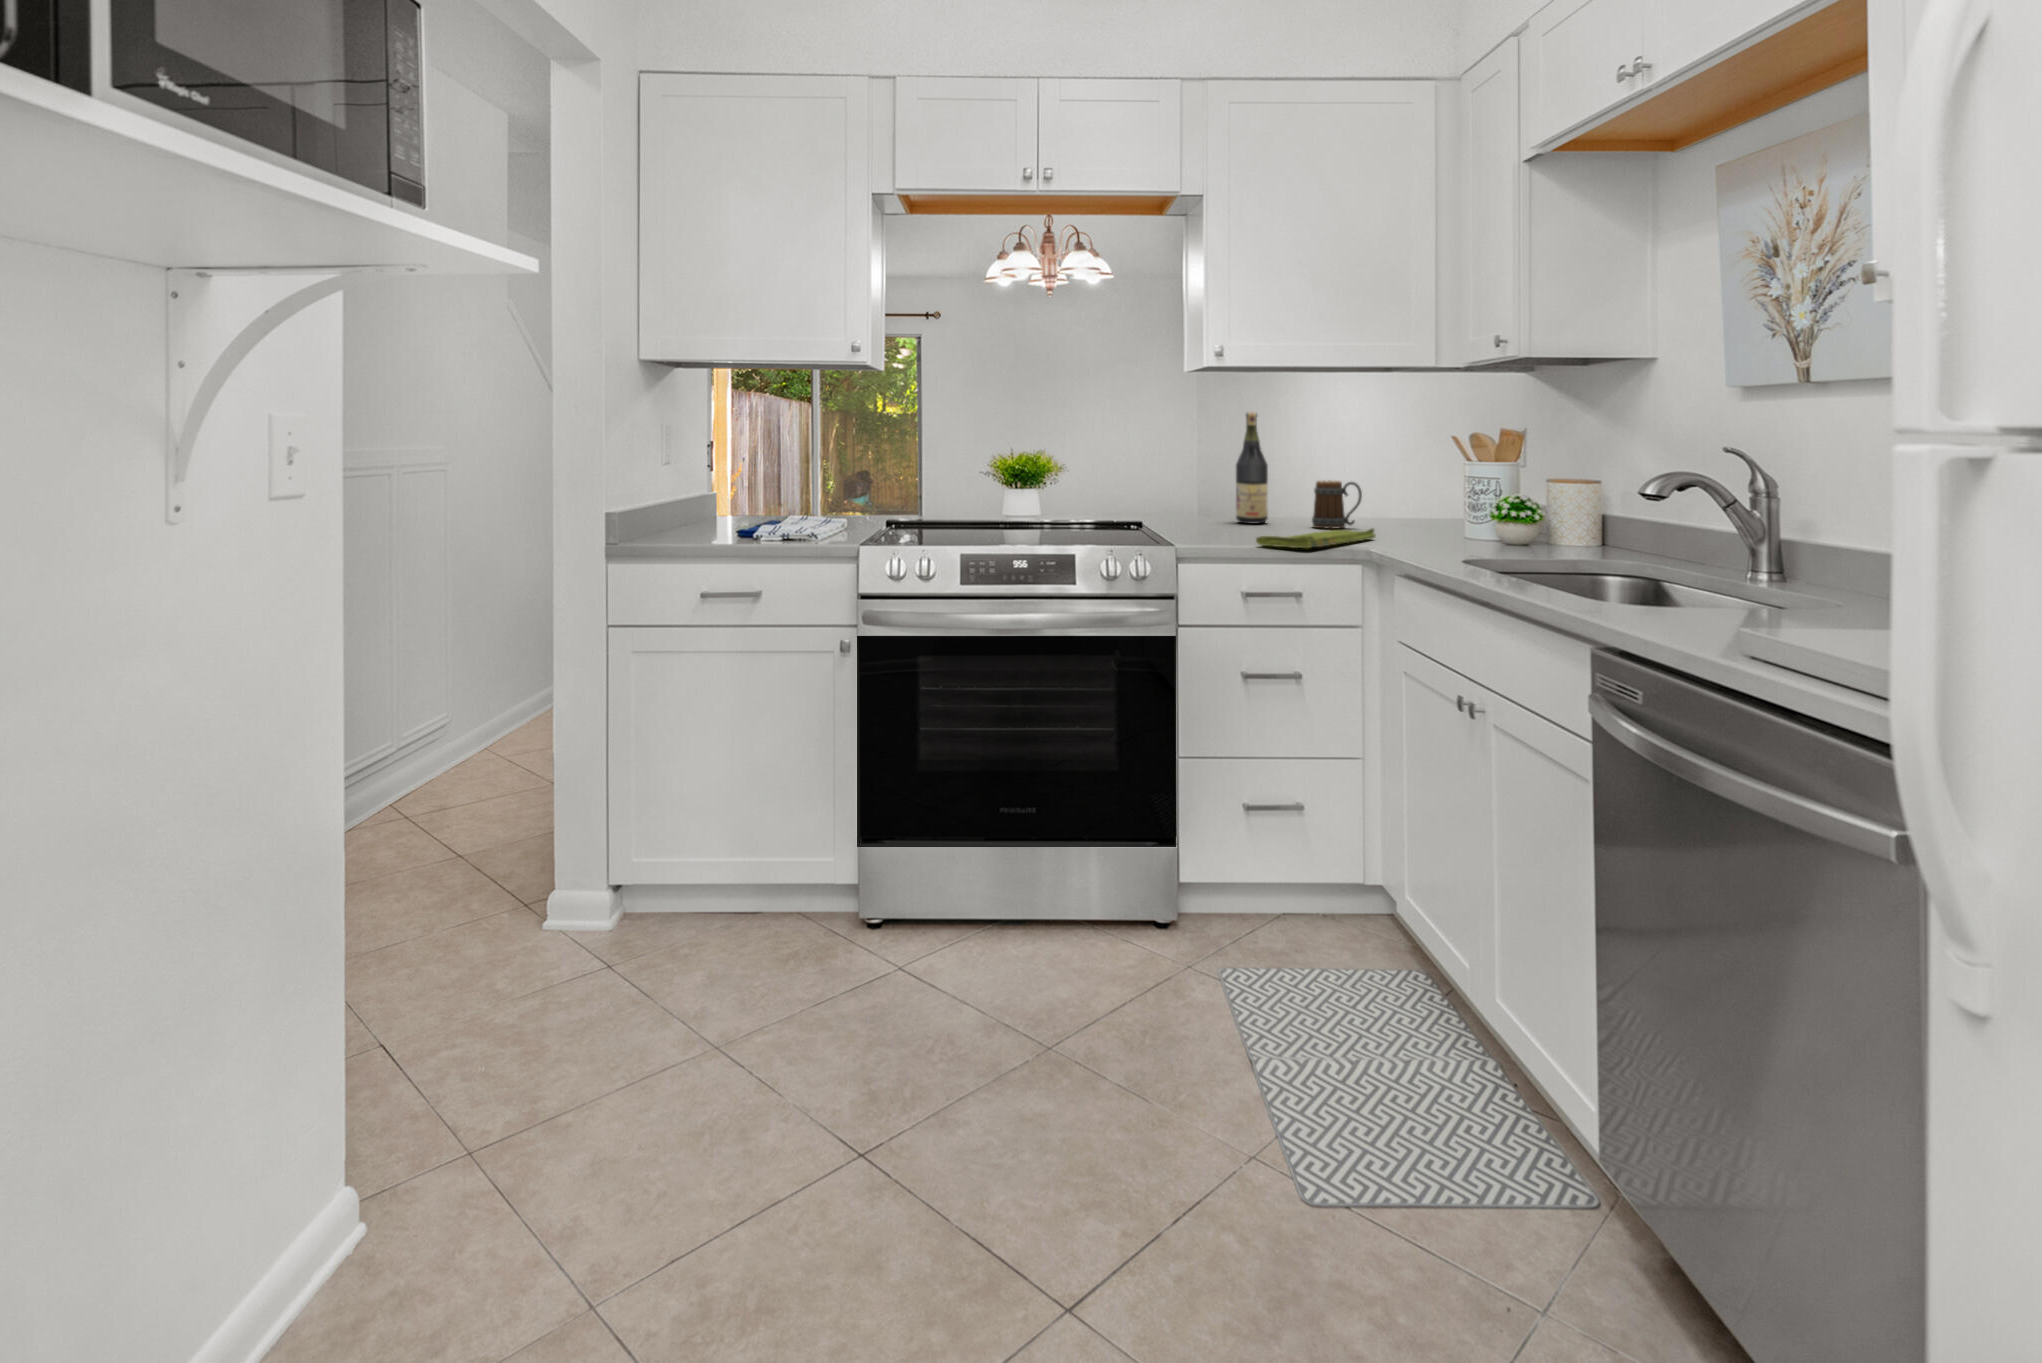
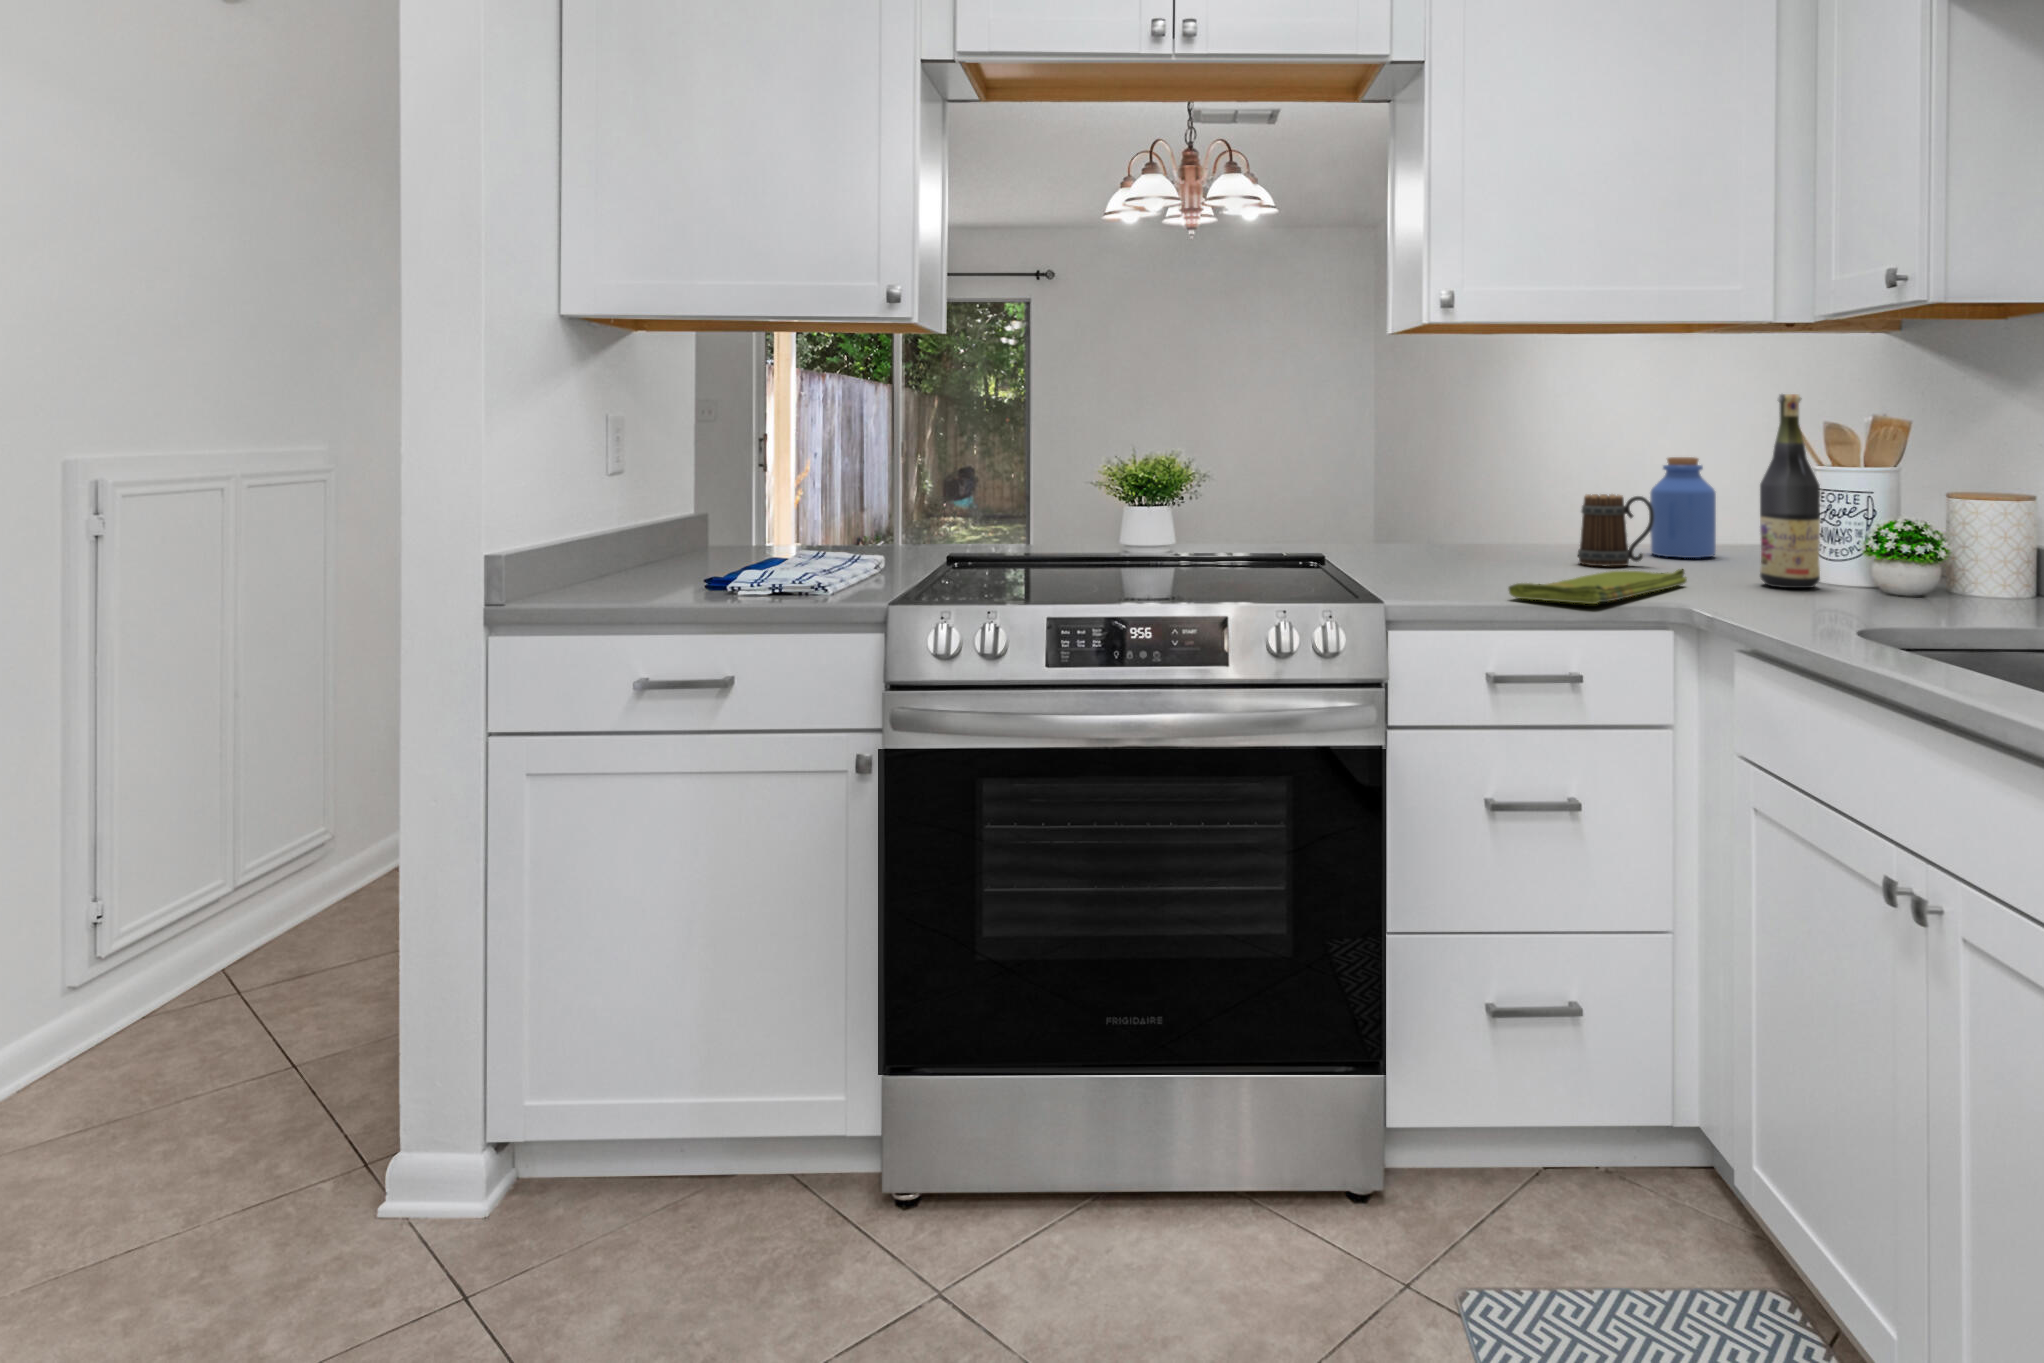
wine bottle: present [1236,412,1268,524] -> present [1760,394,1820,588]
jar: none [1364,456,1407,523] -> present [1650,457,1716,558]

